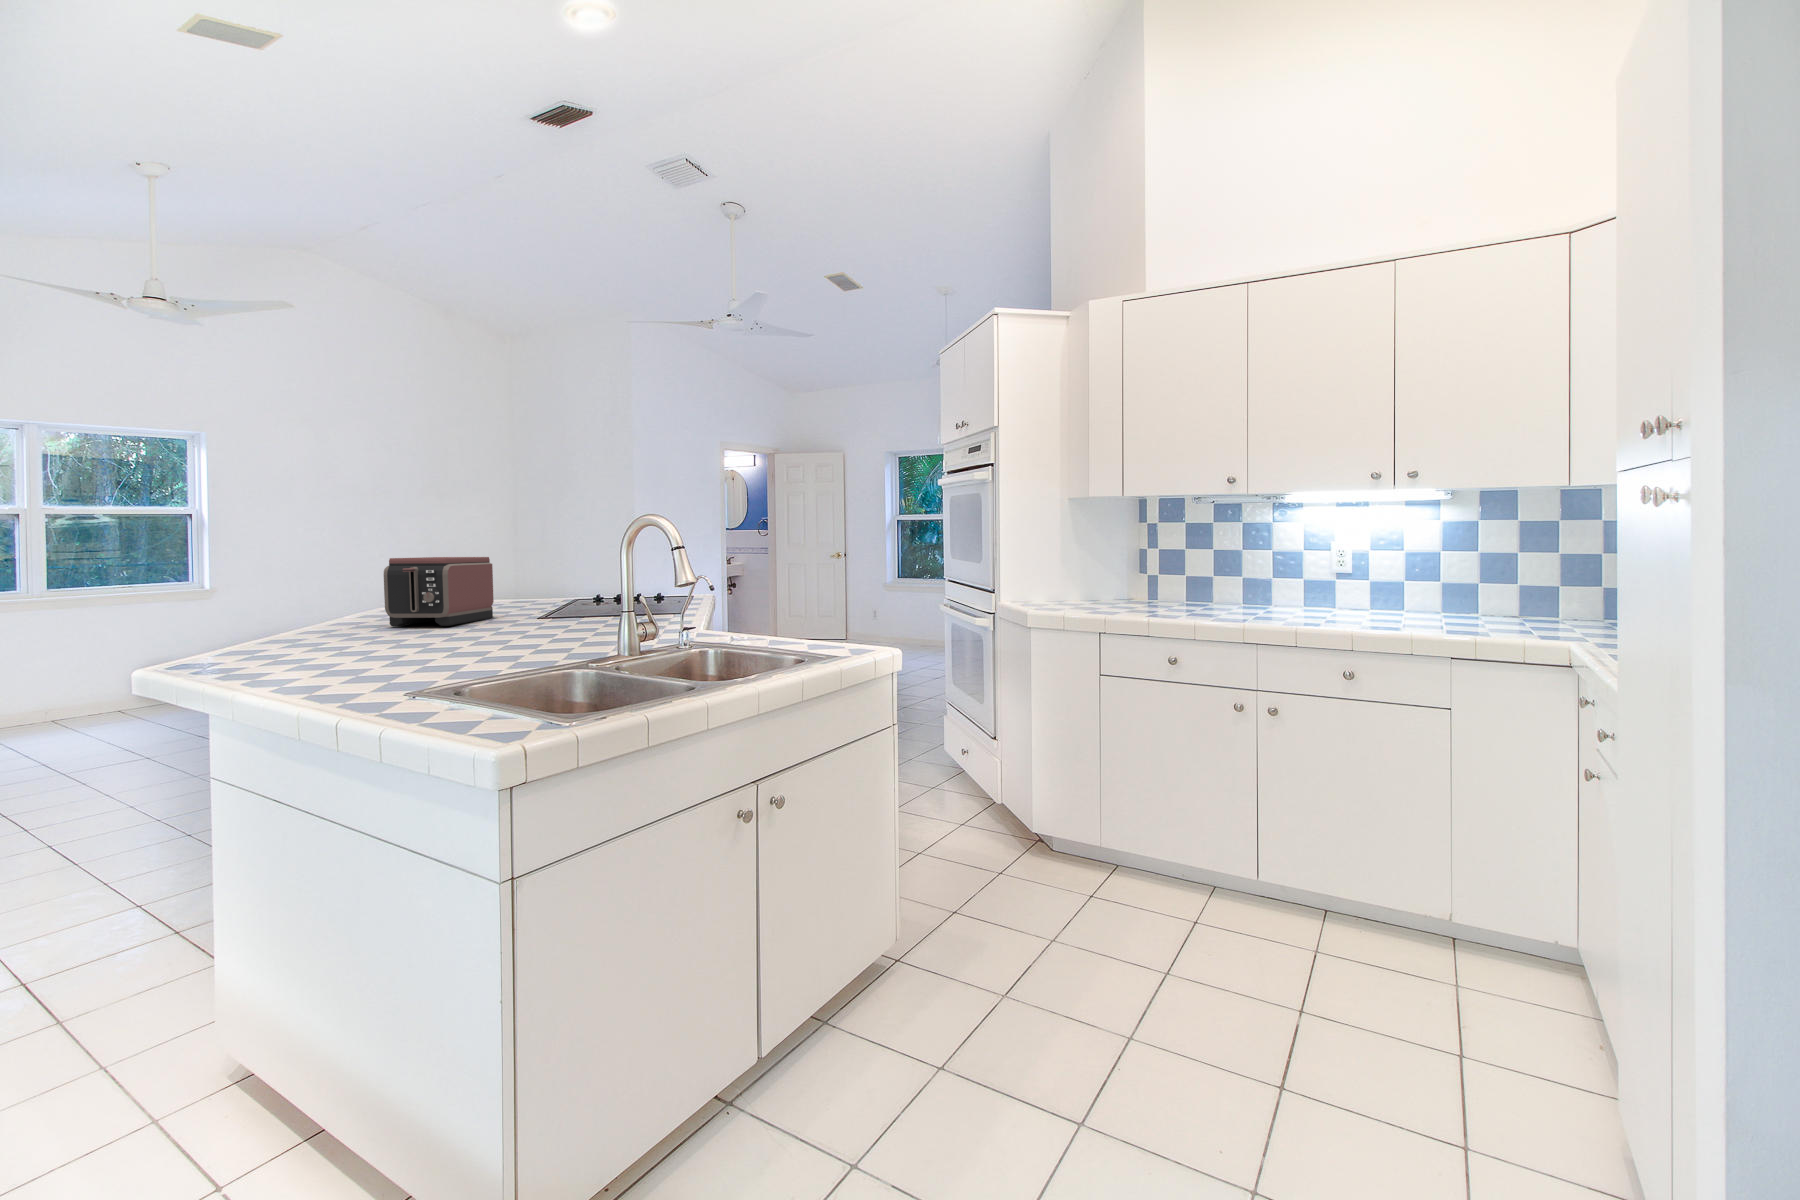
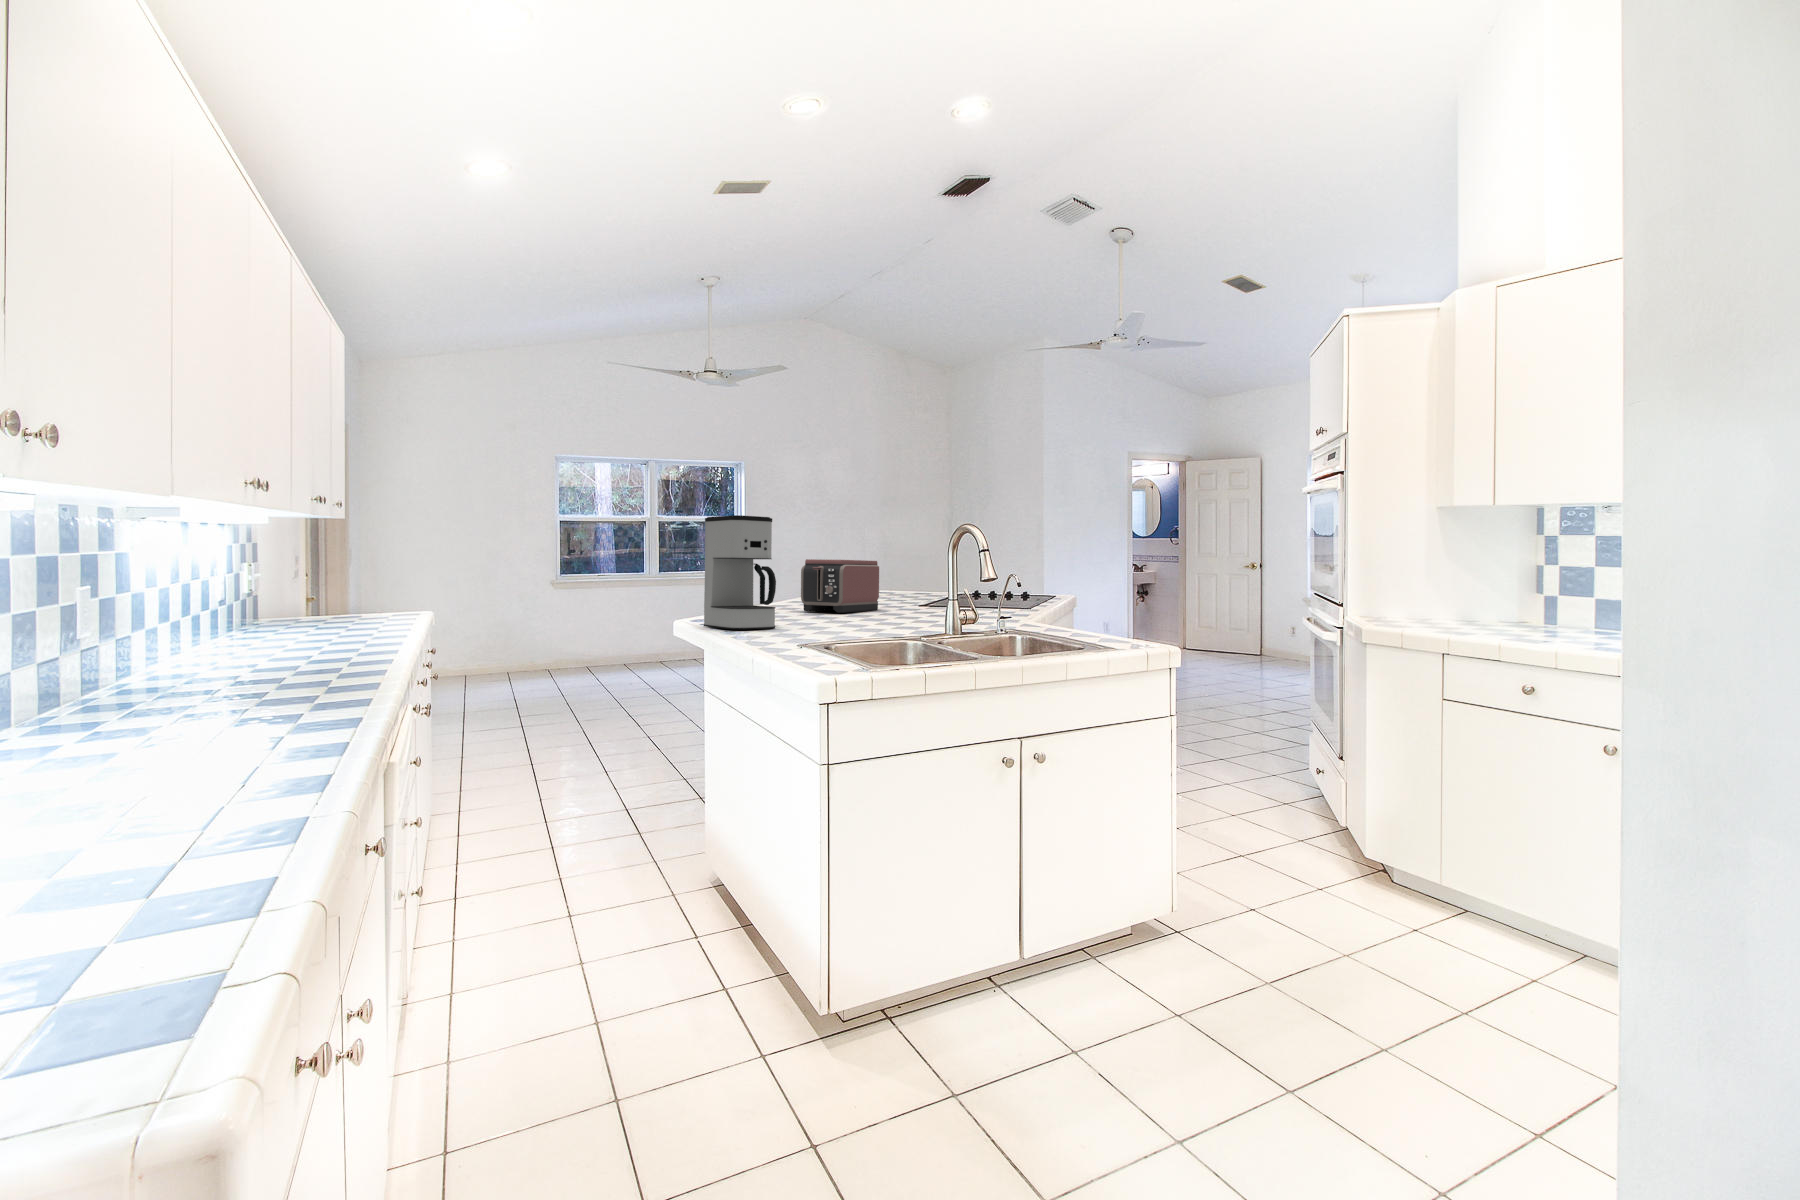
coffee maker: none [235,504,365,669] -> present [704,515,776,629]

